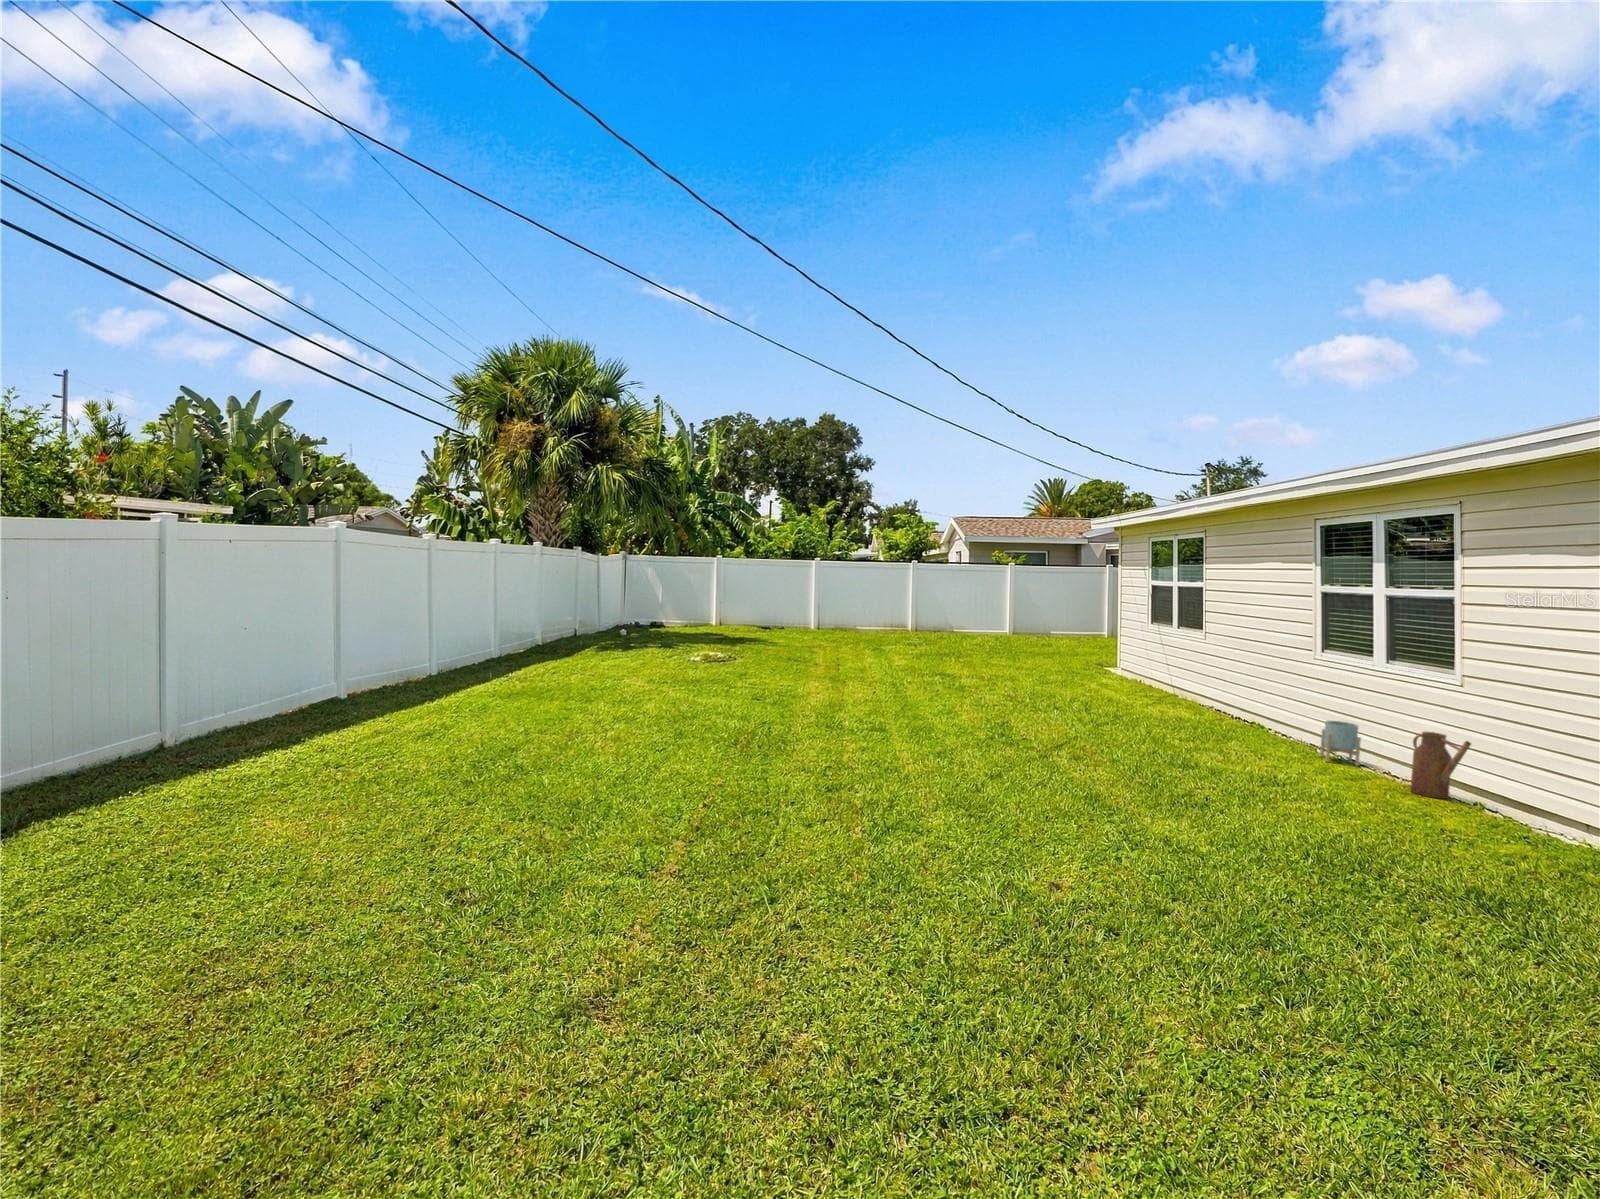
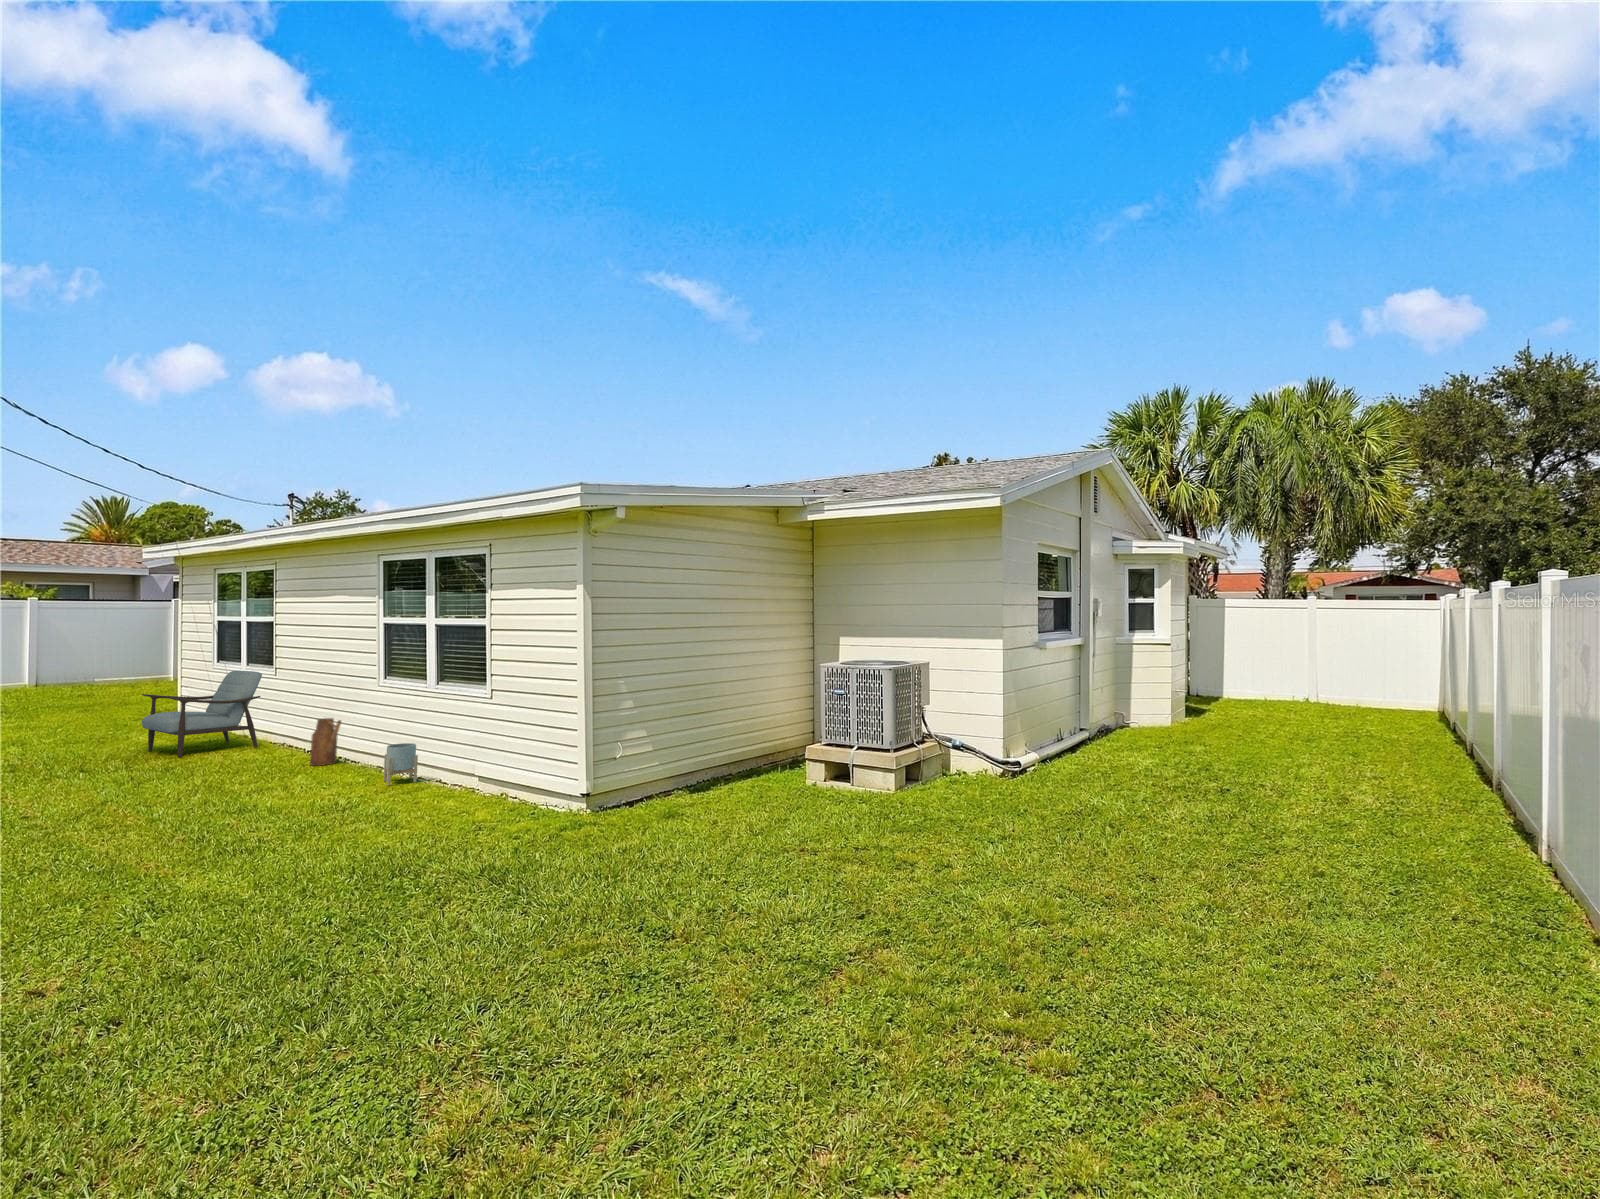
chair: none [1109,629,1193,698] -> present [142,671,262,757]
watering can: present [1410,732,1471,799] -> present [310,718,341,766]

